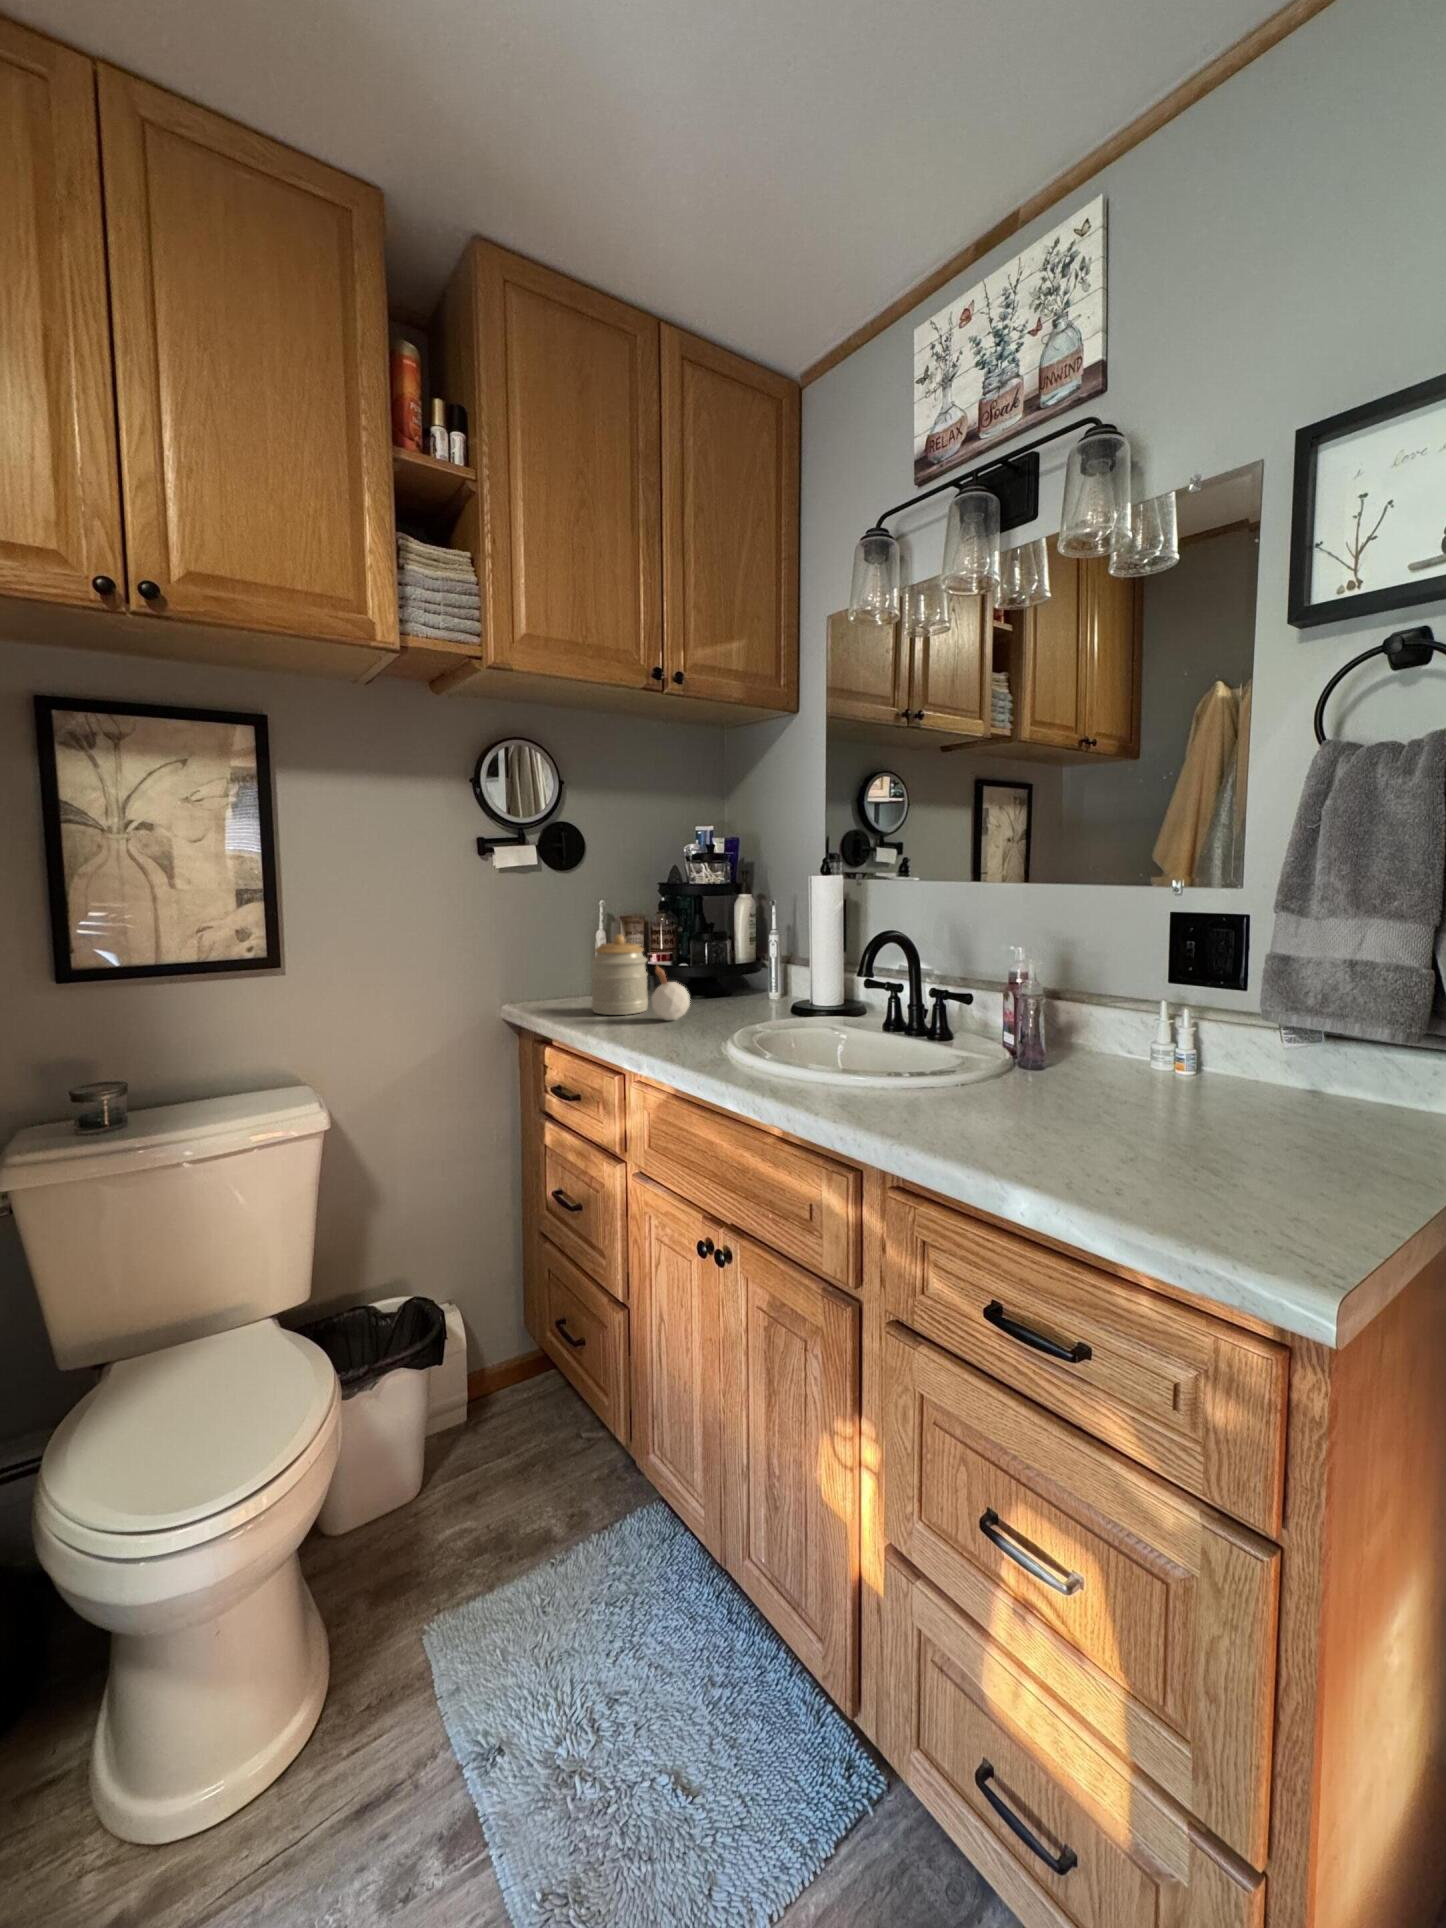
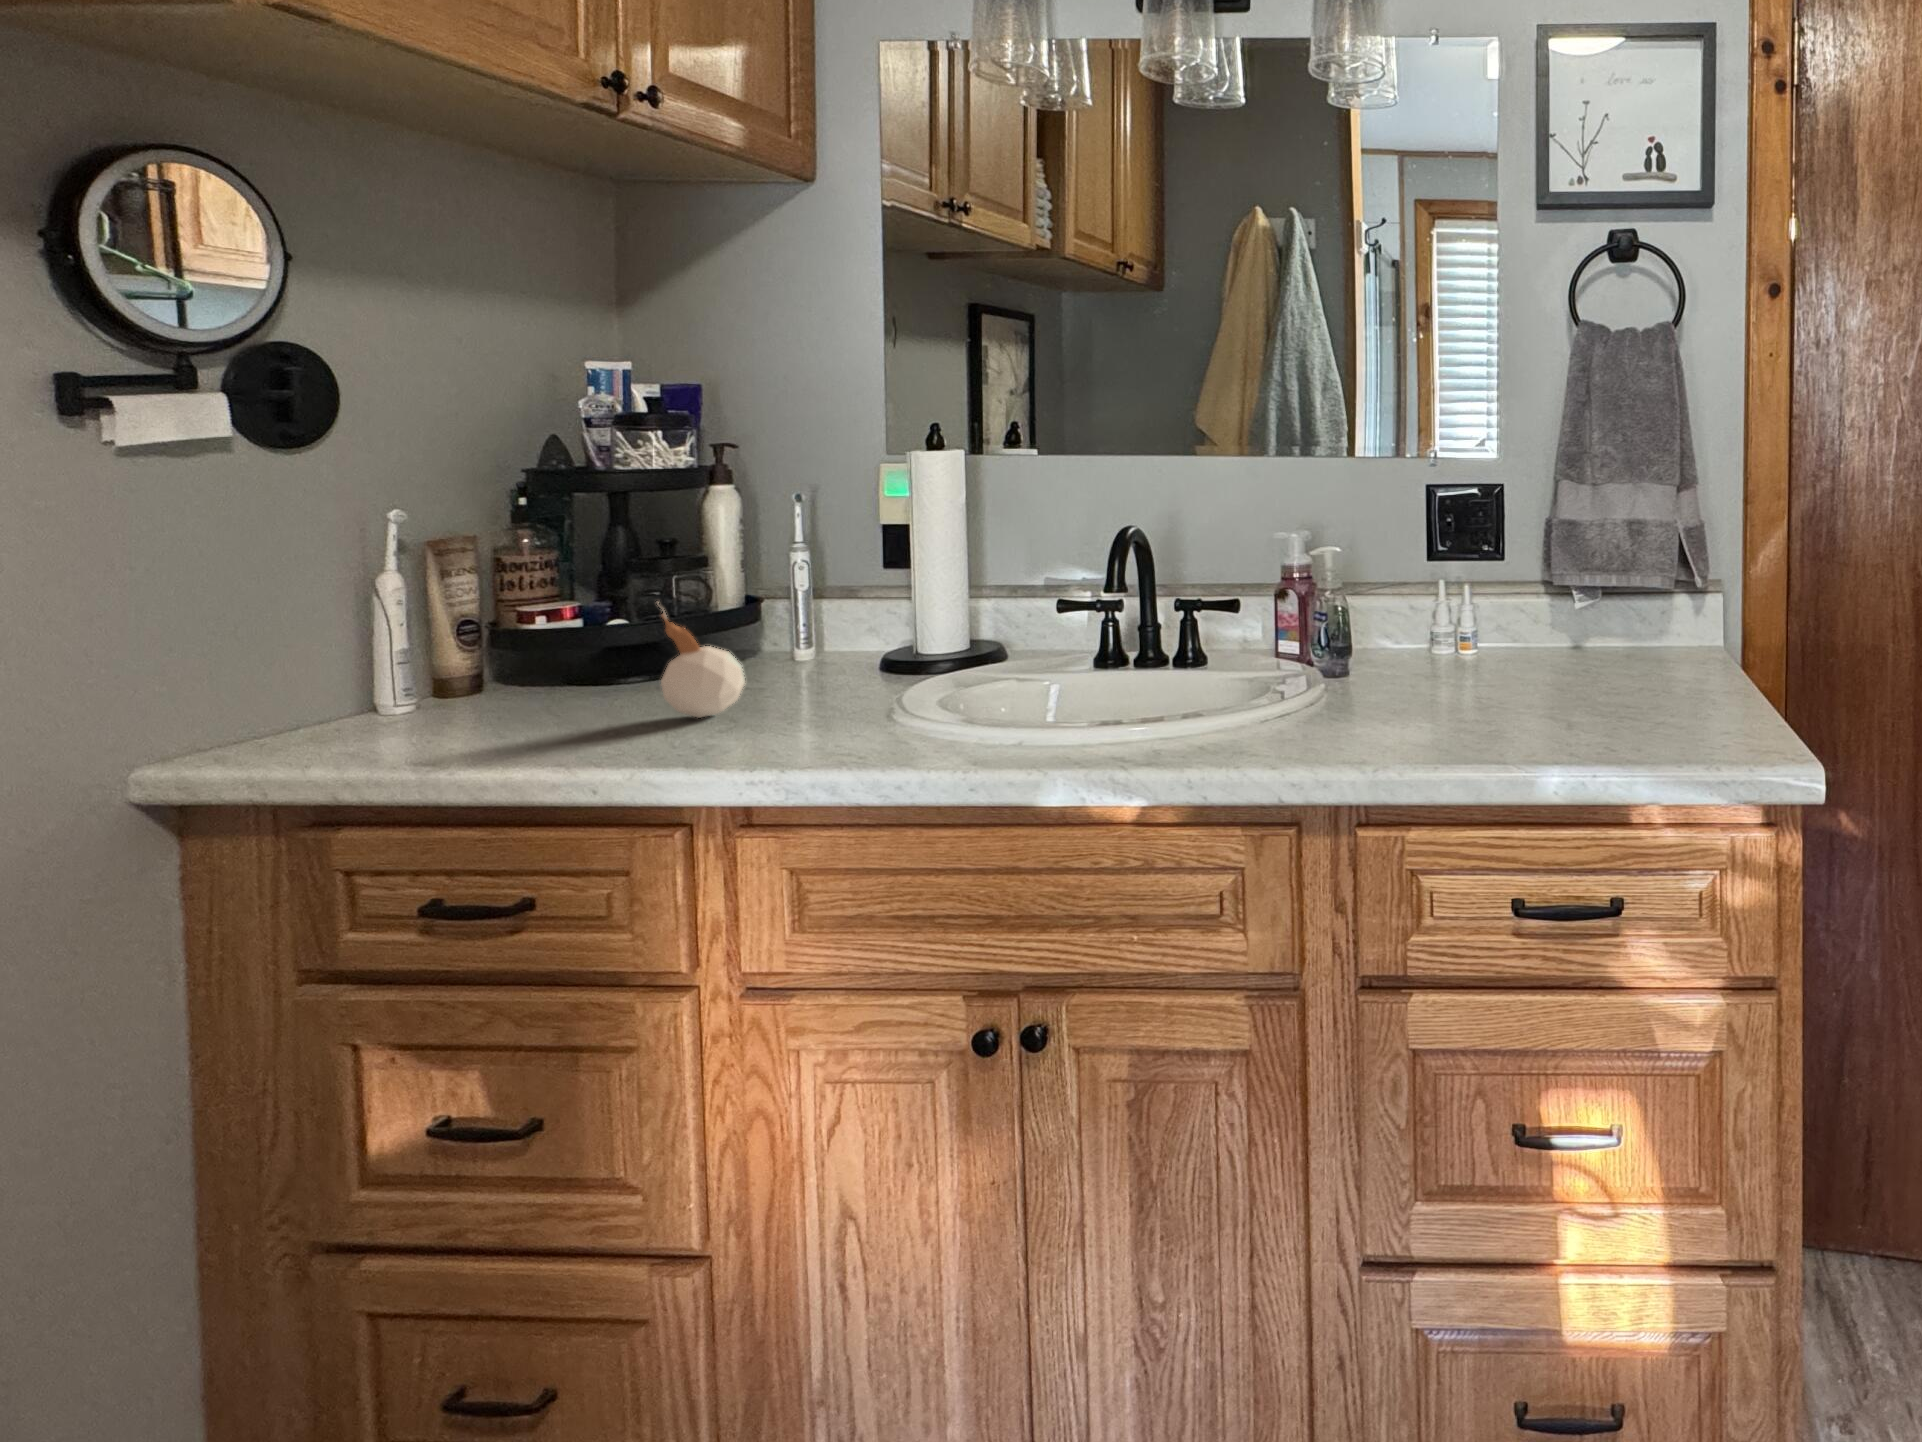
jar: present [590,934,648,1015] -> none [464,573,608,735]

